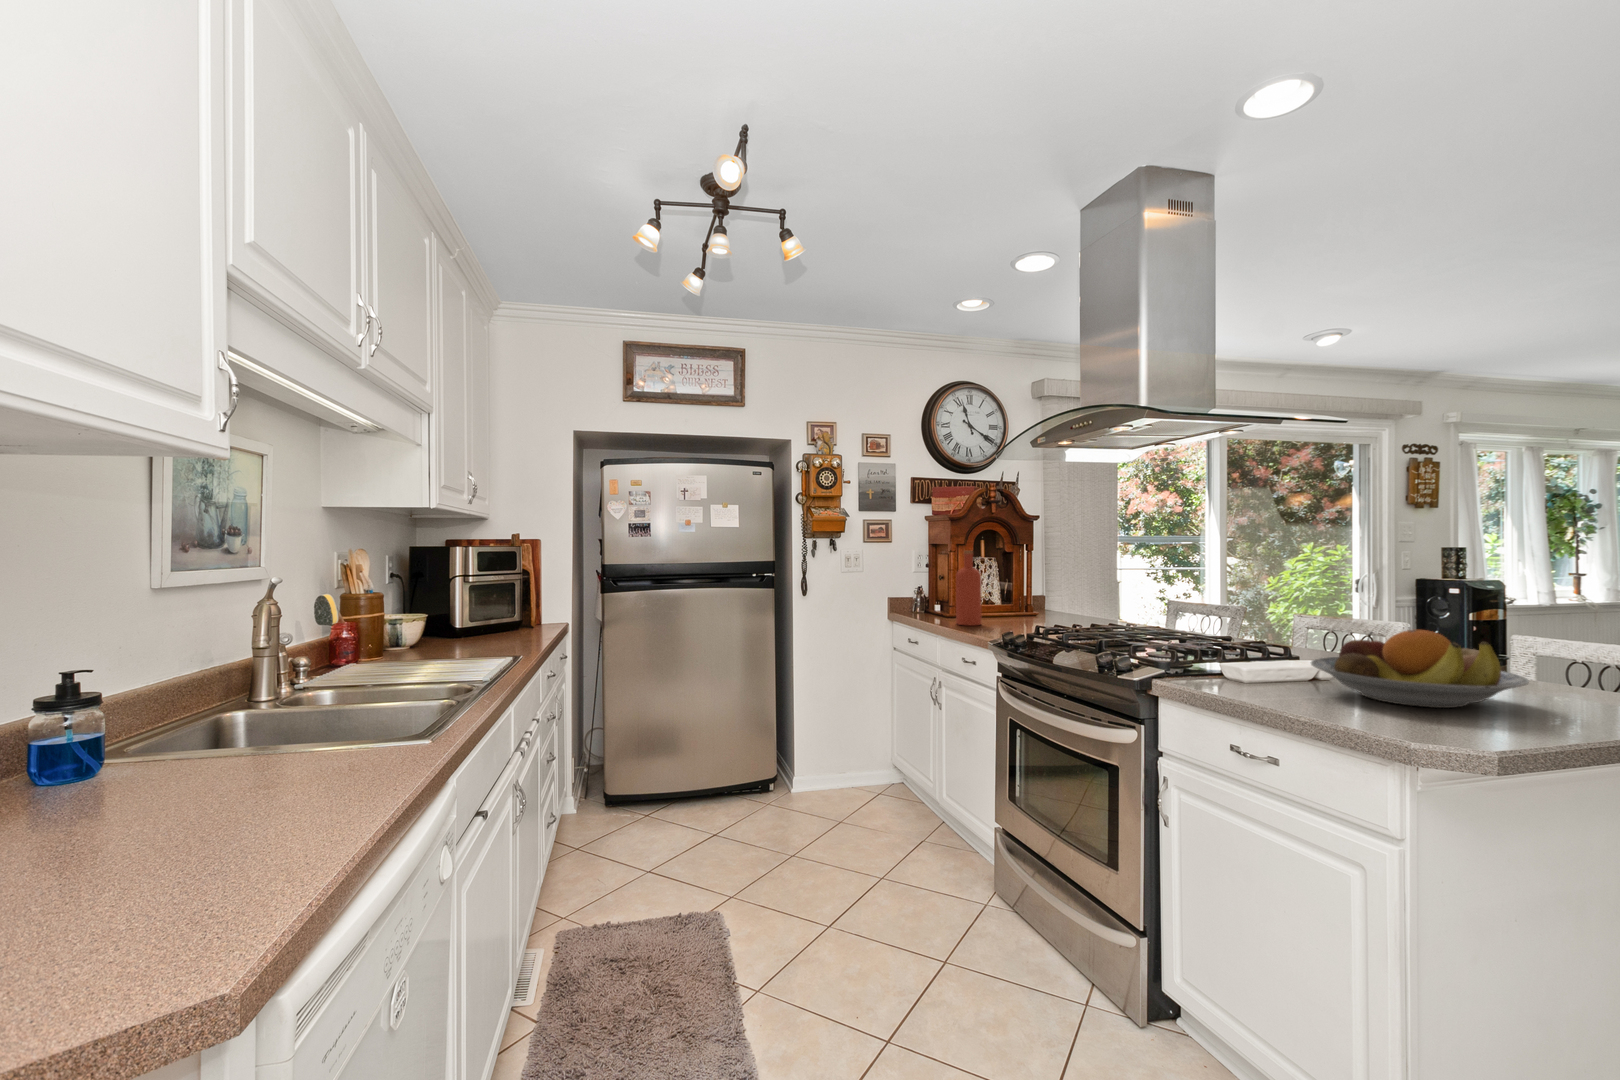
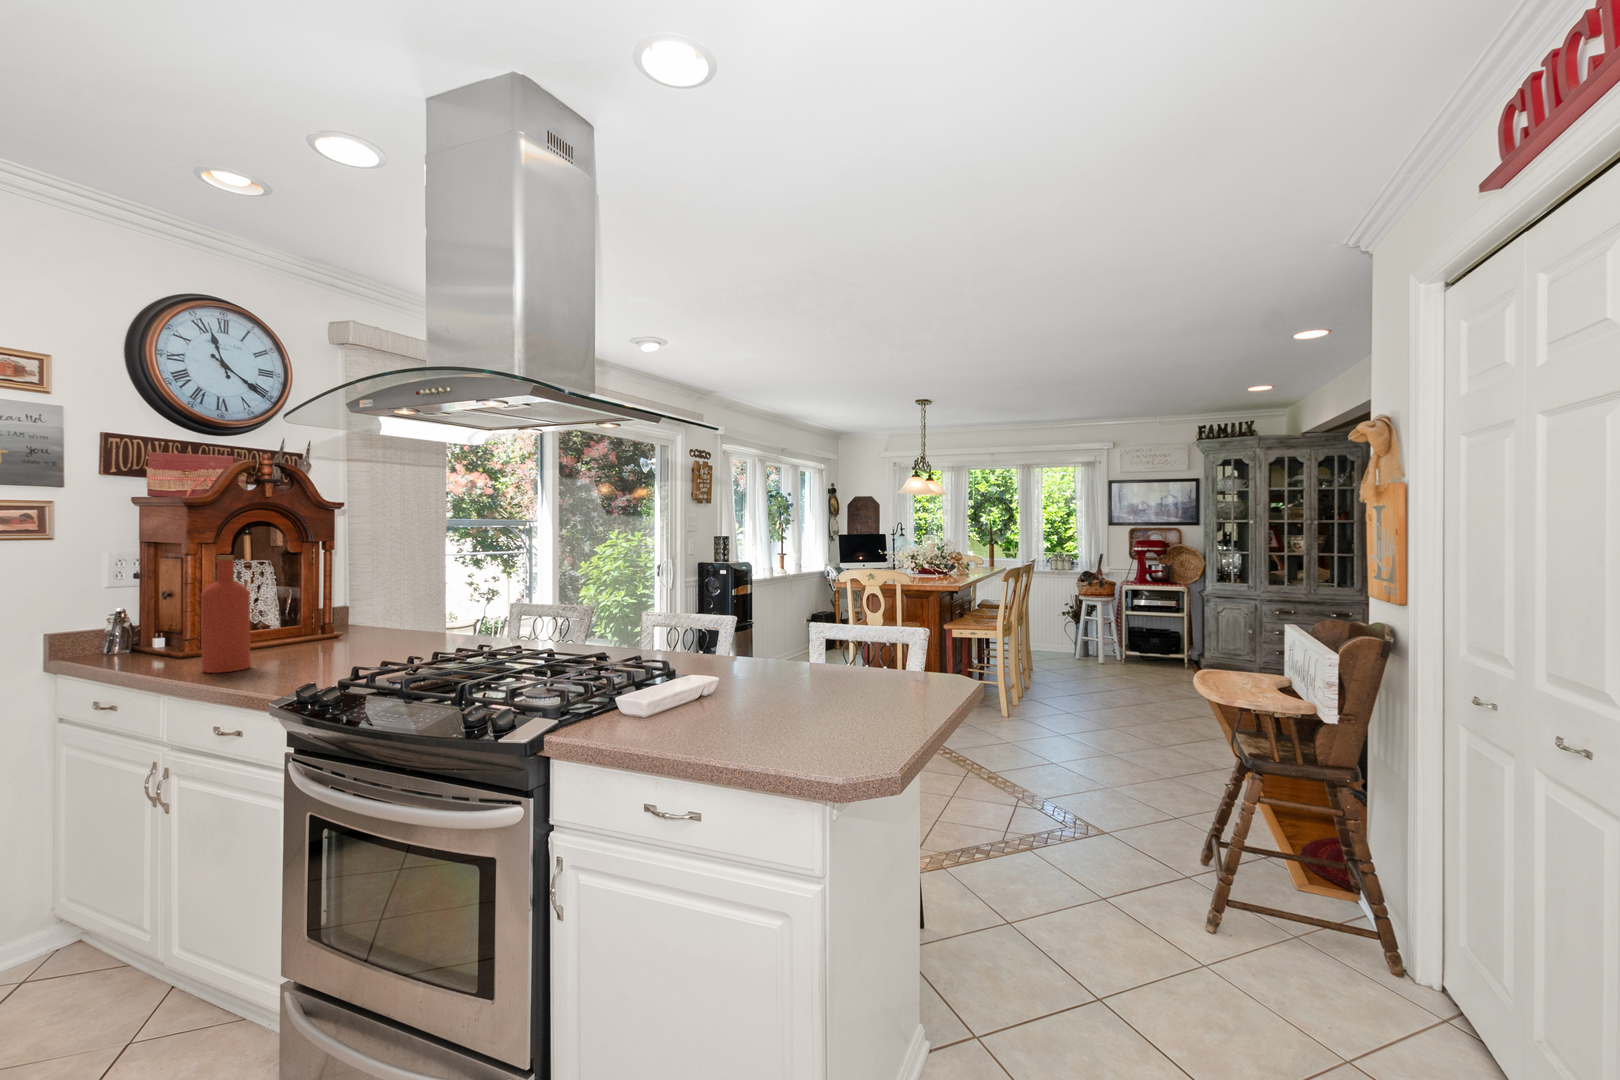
fruit bowl: present [1311,630,1529,708] -> none [712,640,881,719]

